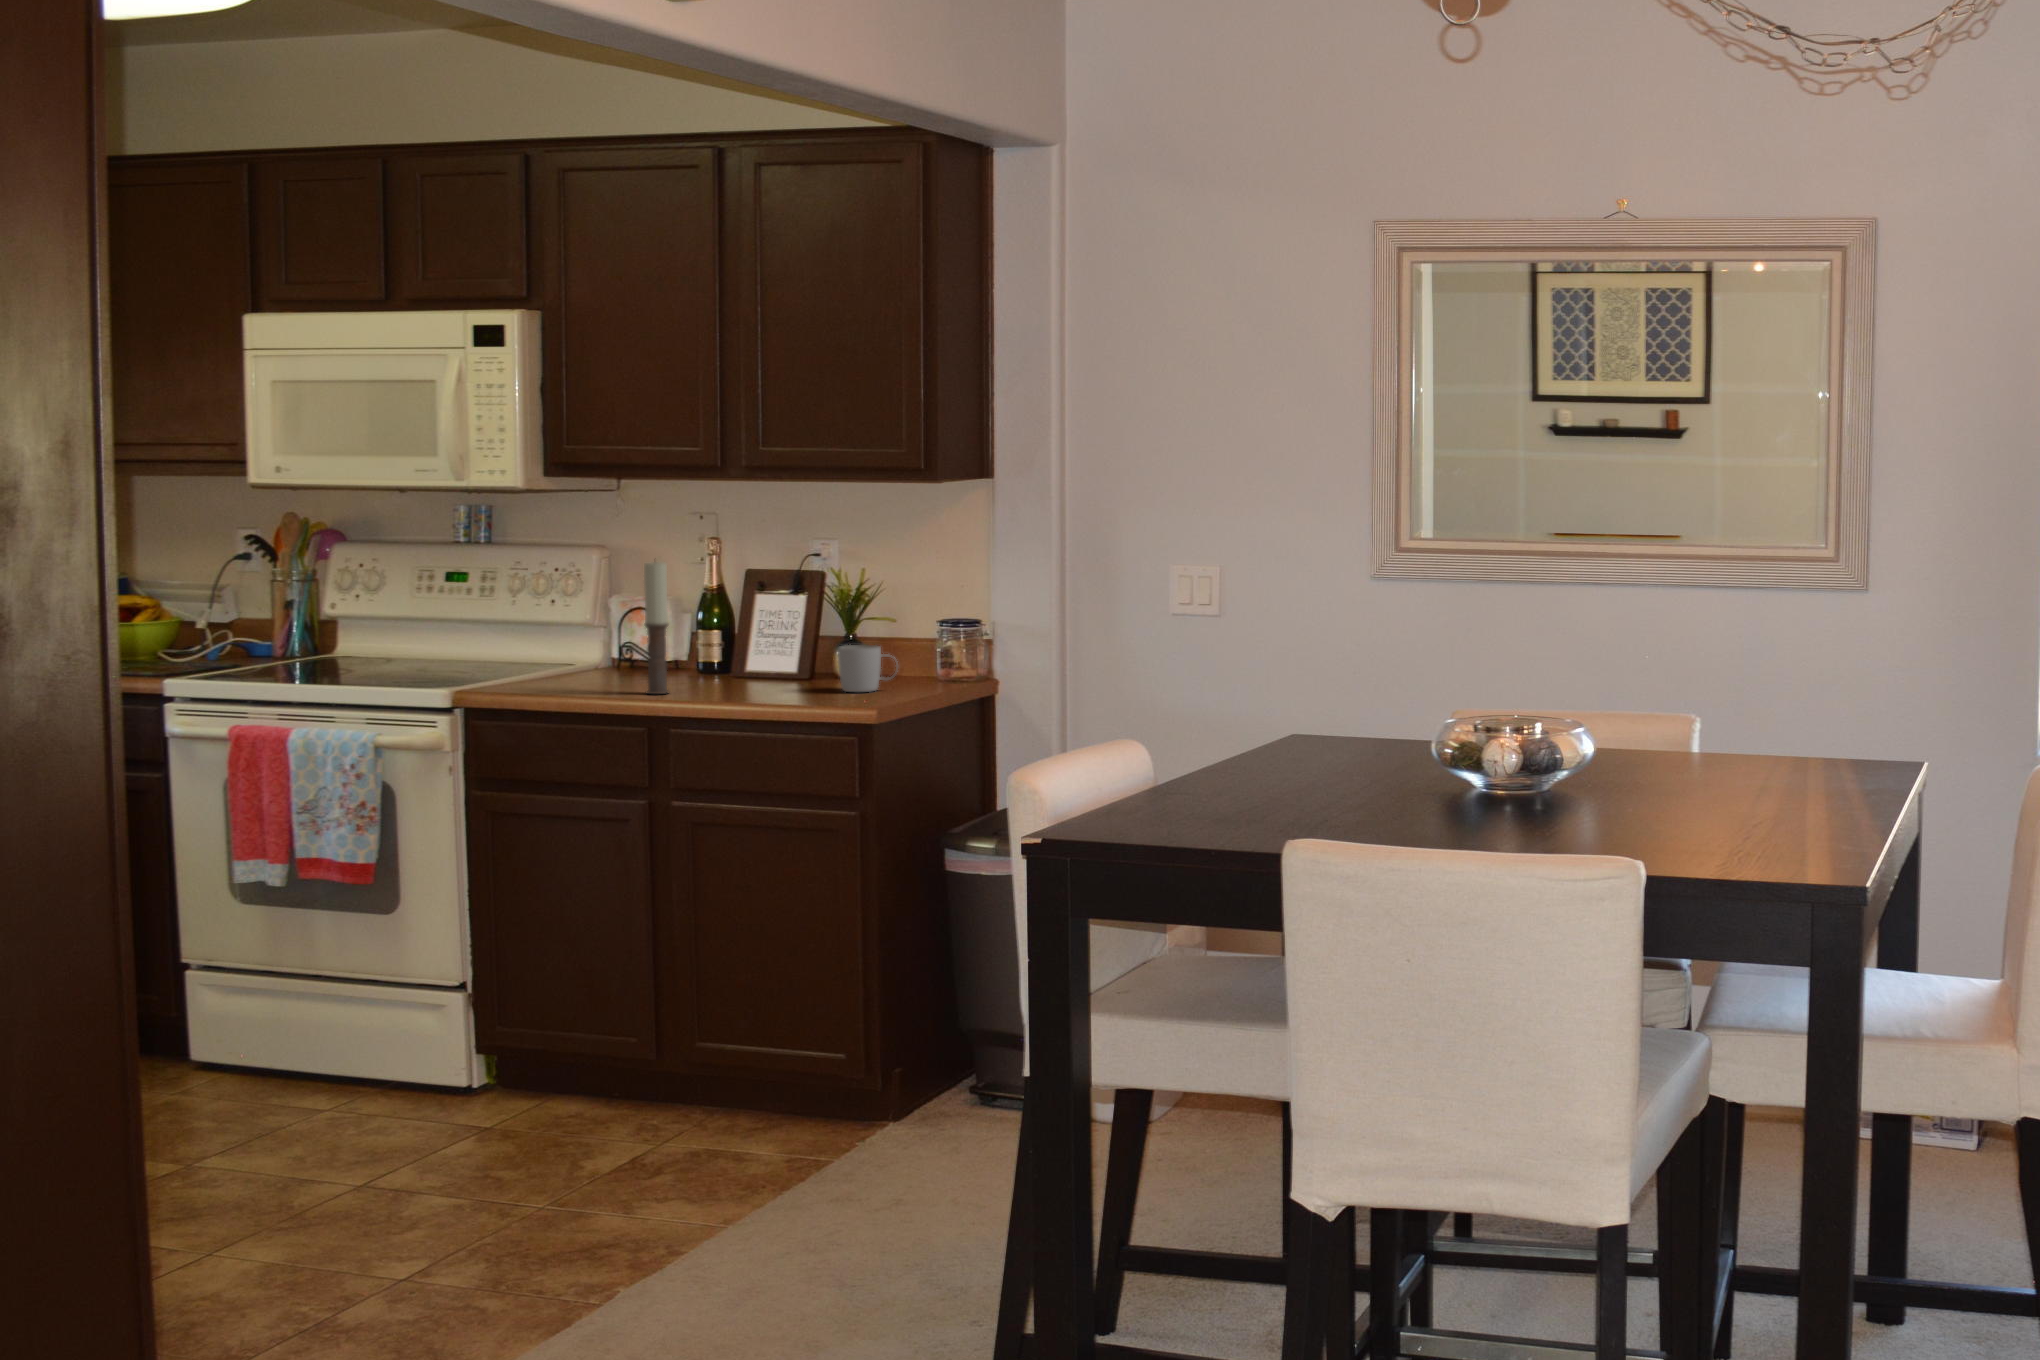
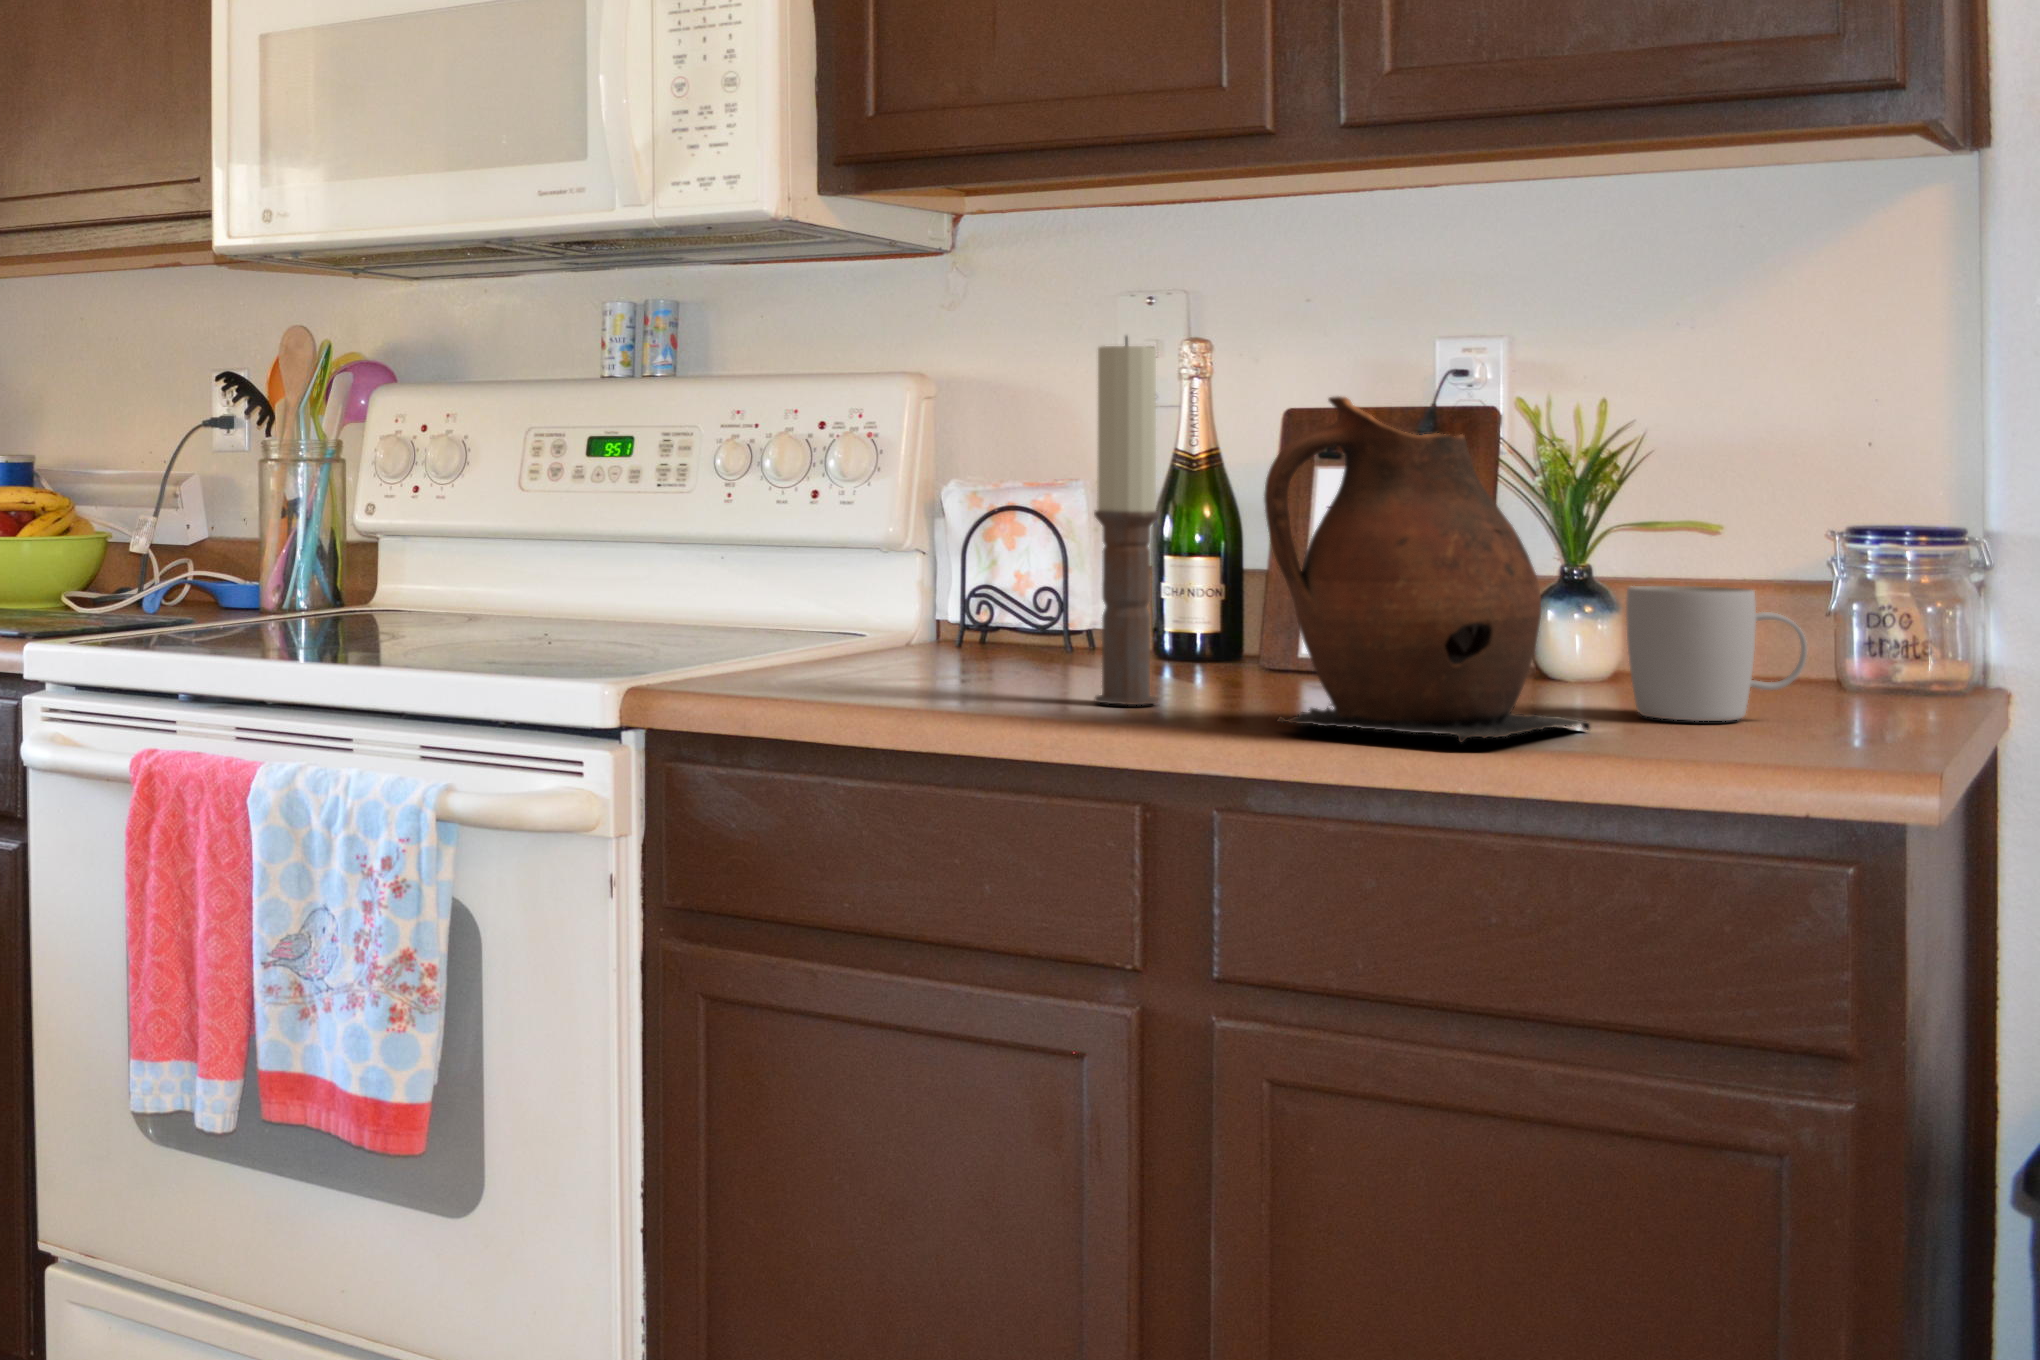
ceramic pitcher: none [697,586,815,706] -> present [1264,396,1590,743]

